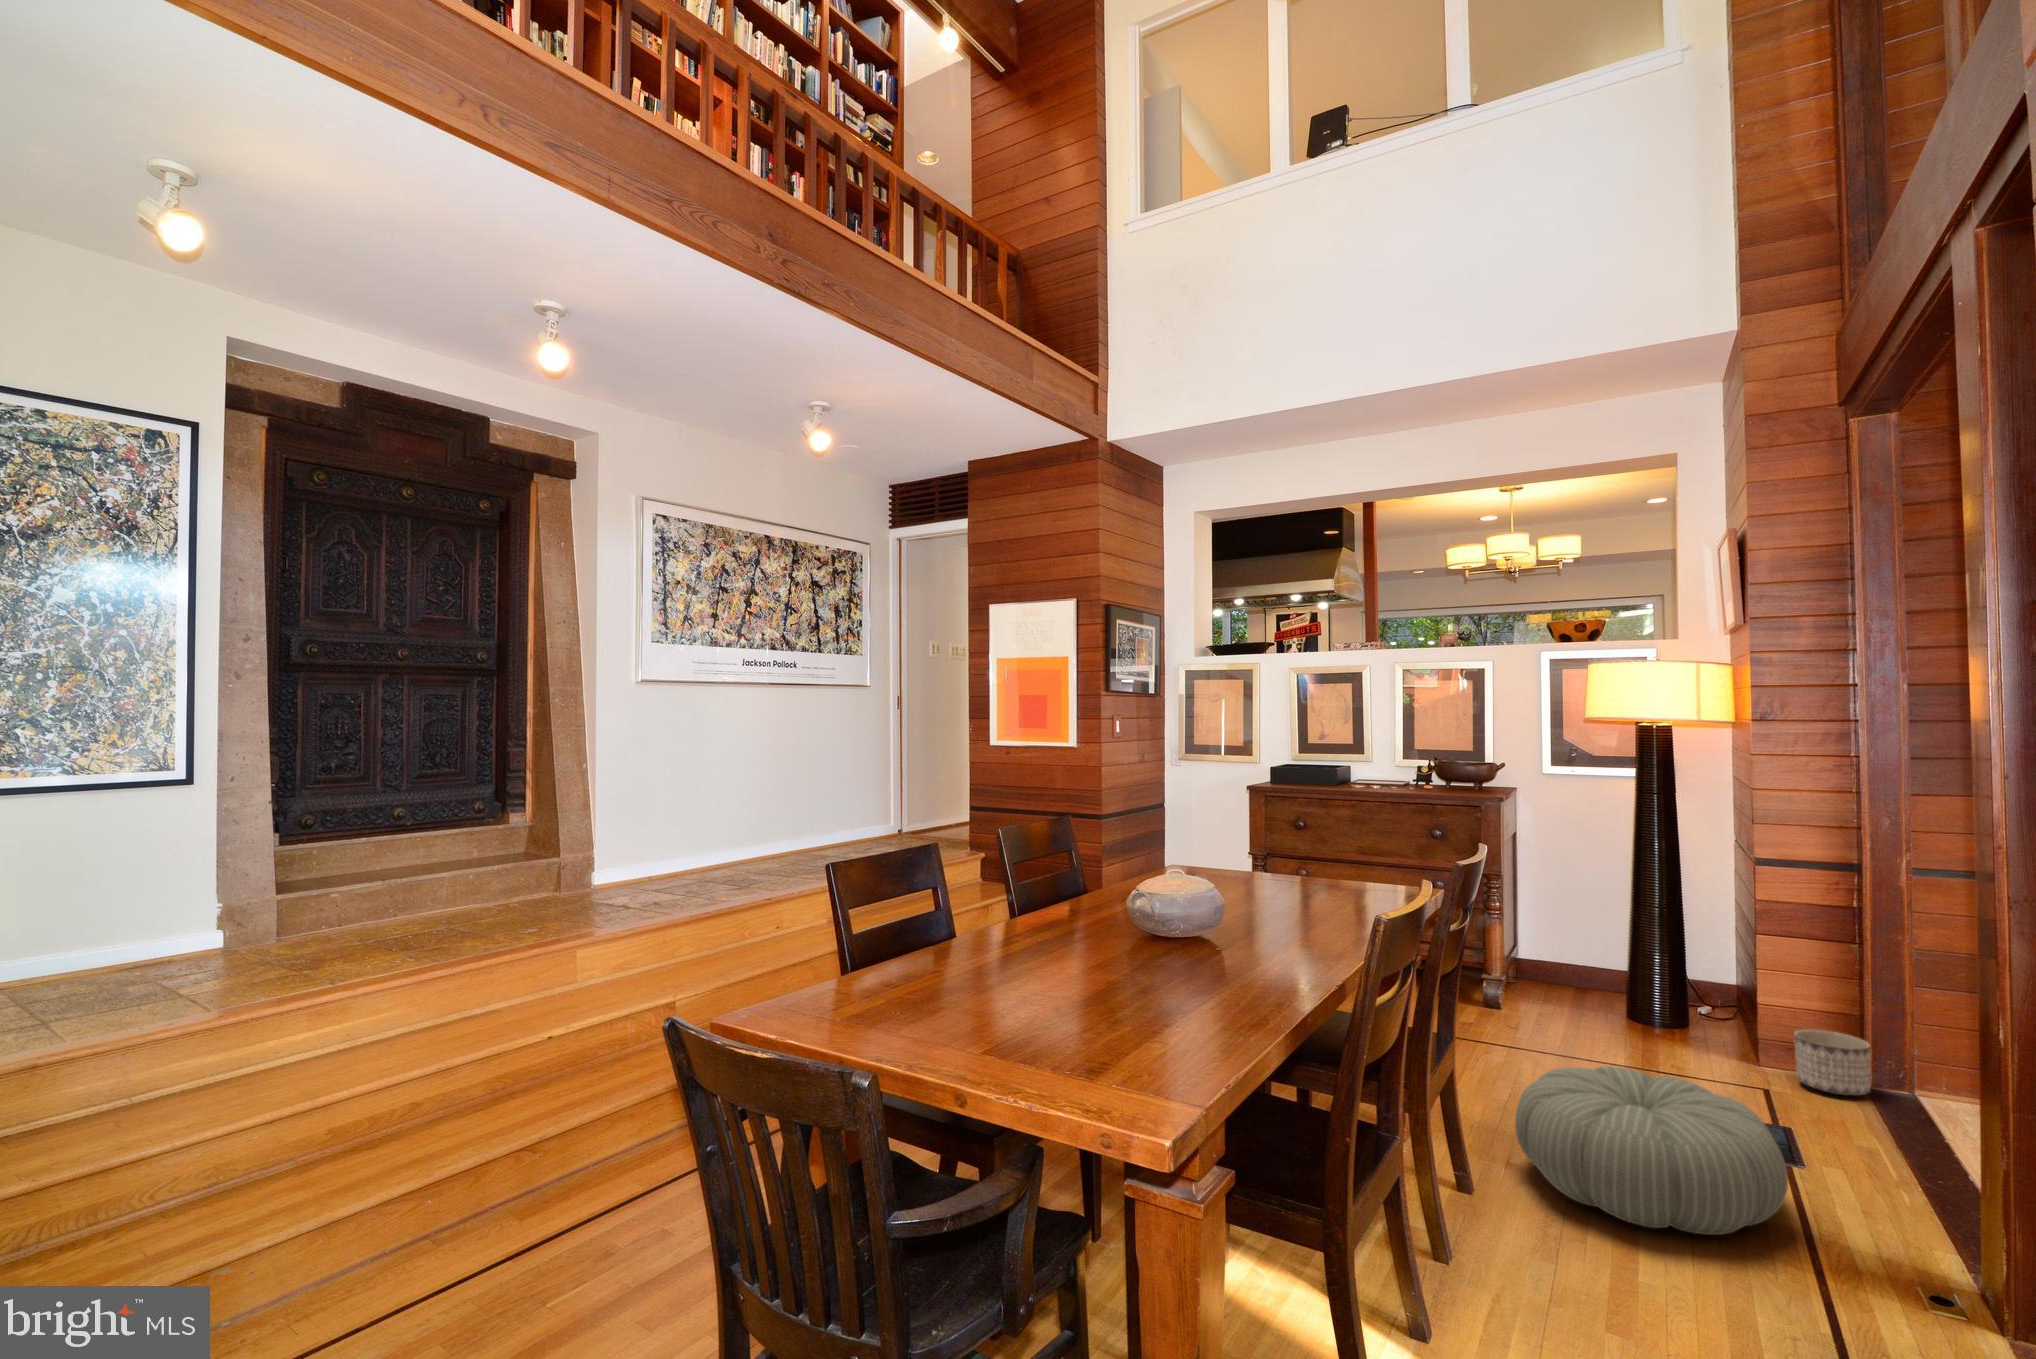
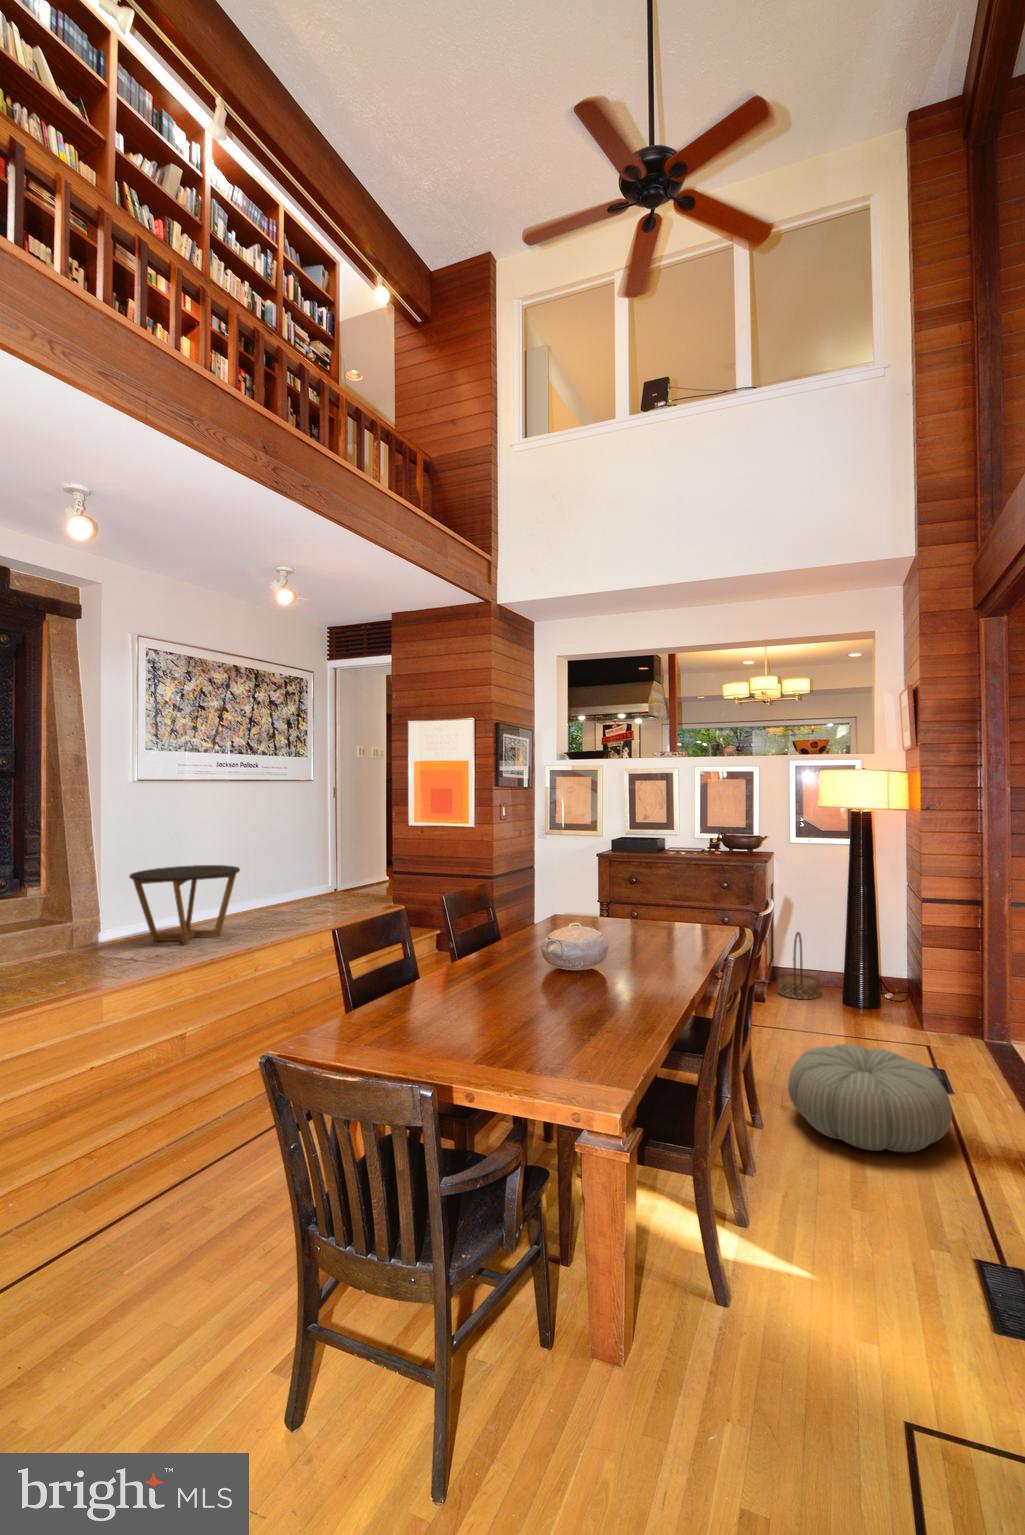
side table: none [628,790,764,889] -> present [129,865,240,945]
basket: none [1523,909,1592,1011] -> present [778,932,820,999]
planter: present [1794,1029,1871,1096] -> none [945,1008,989,1049]

